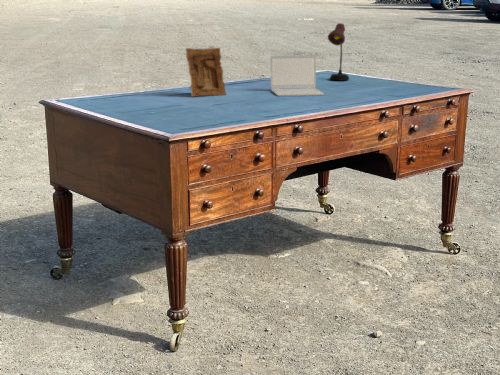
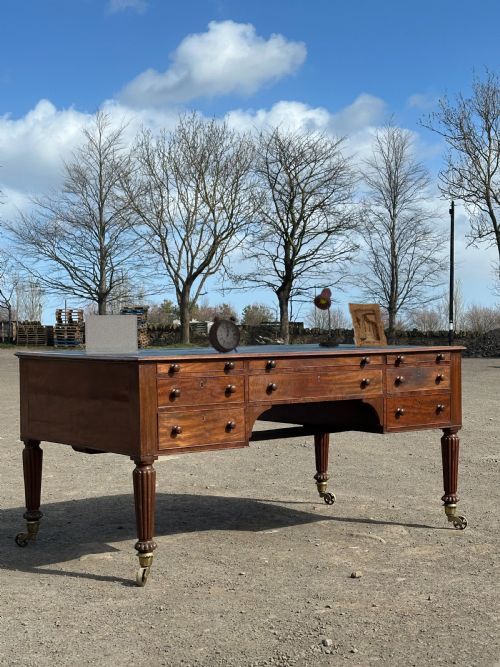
picture frame: present [186,48,226,97] -> present [348,303,388,348]
laptop: present [270,55,324,96] -> present [85,315,139,355]
alarm clock: none [238,77,269,119] -> present [209,313,241,353]

